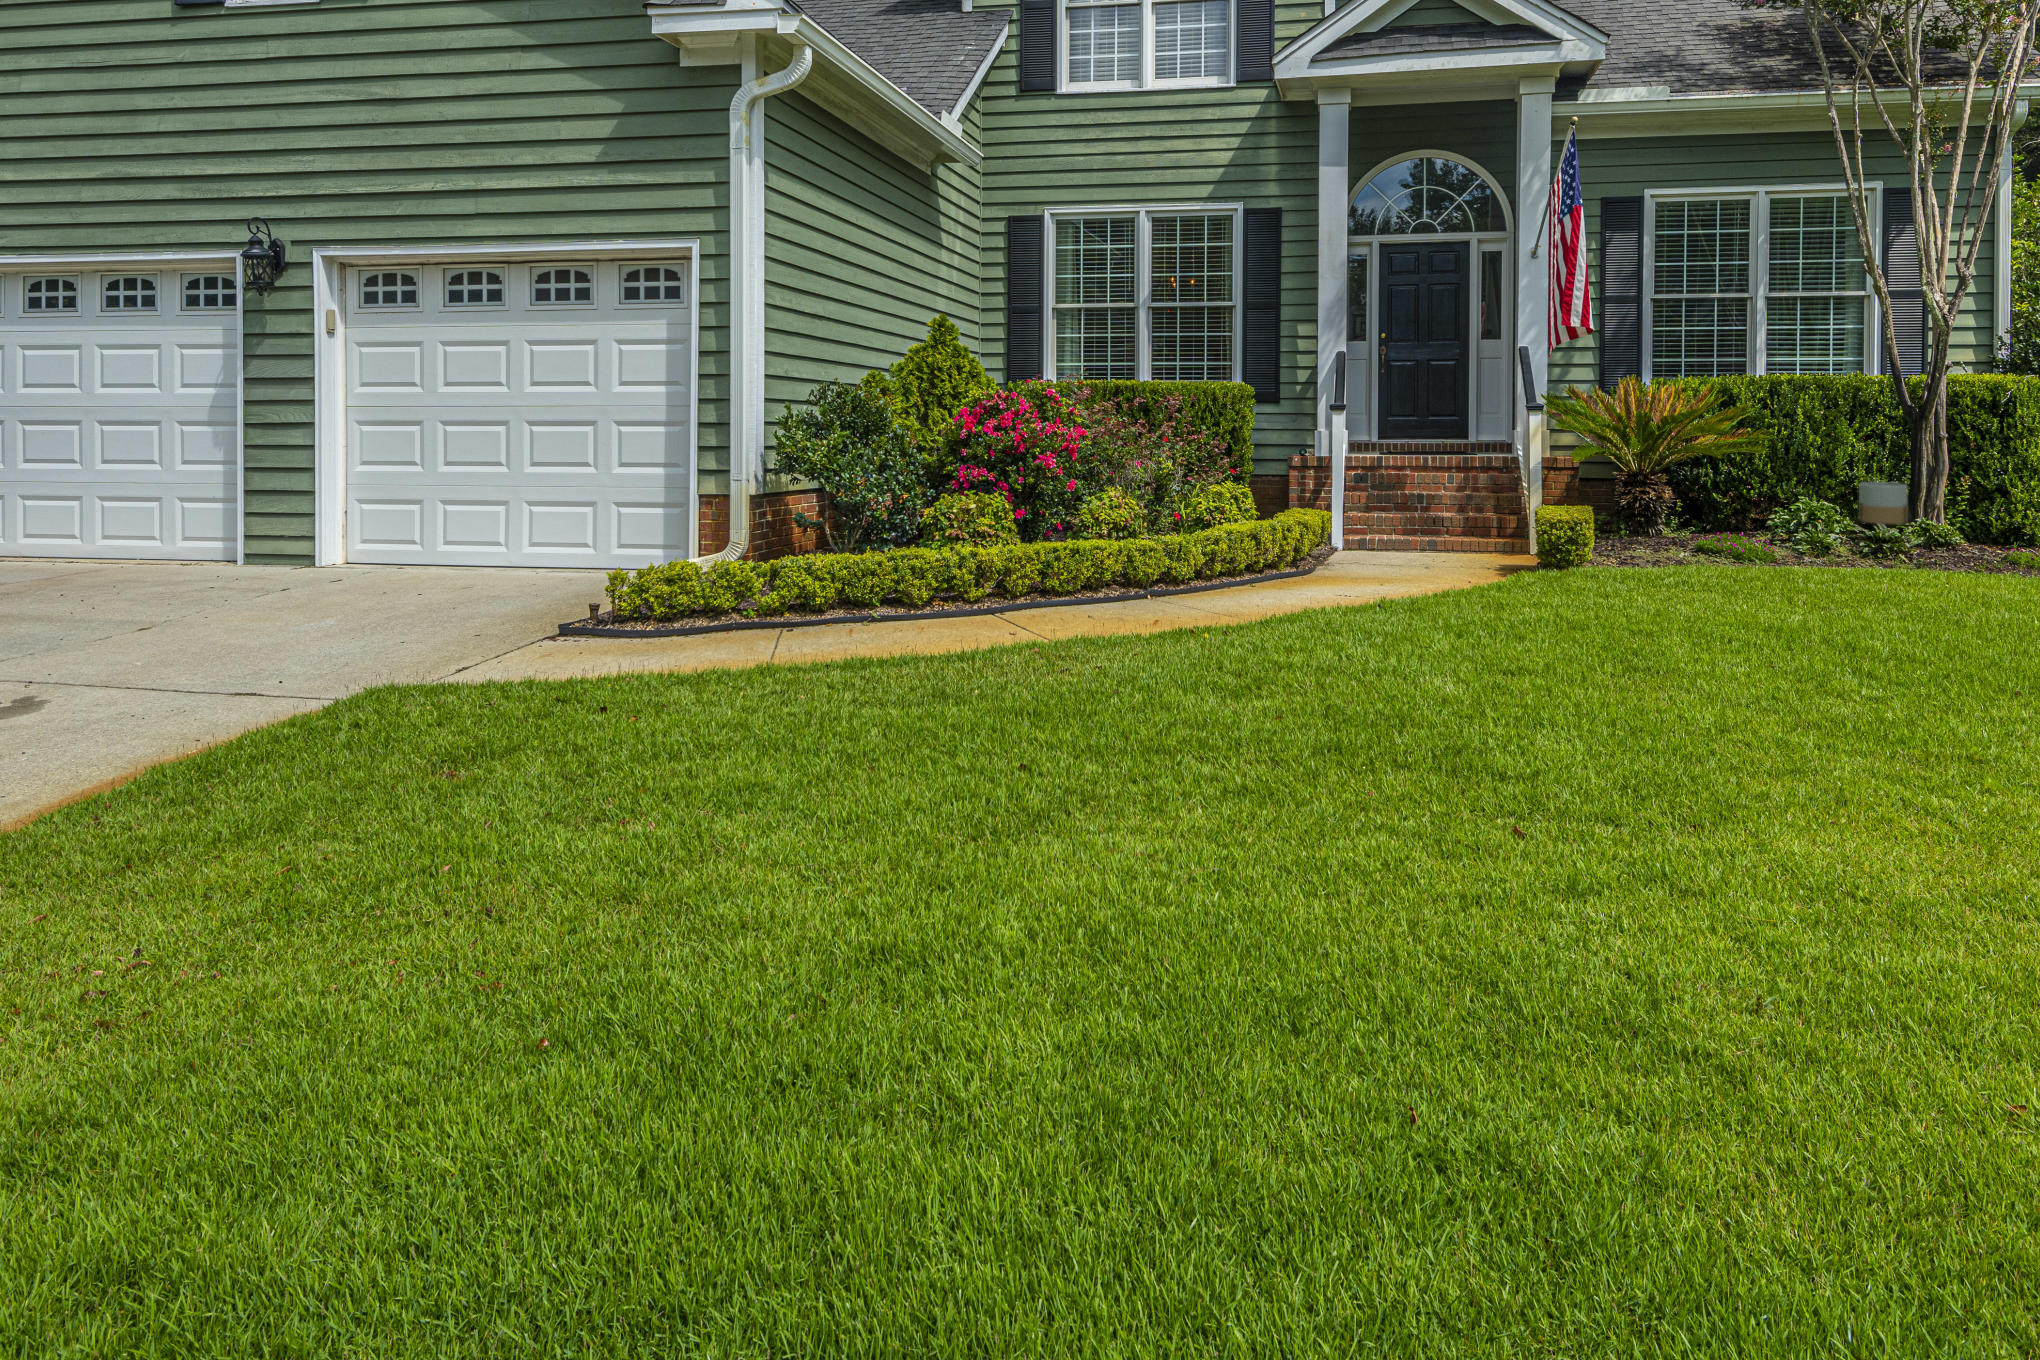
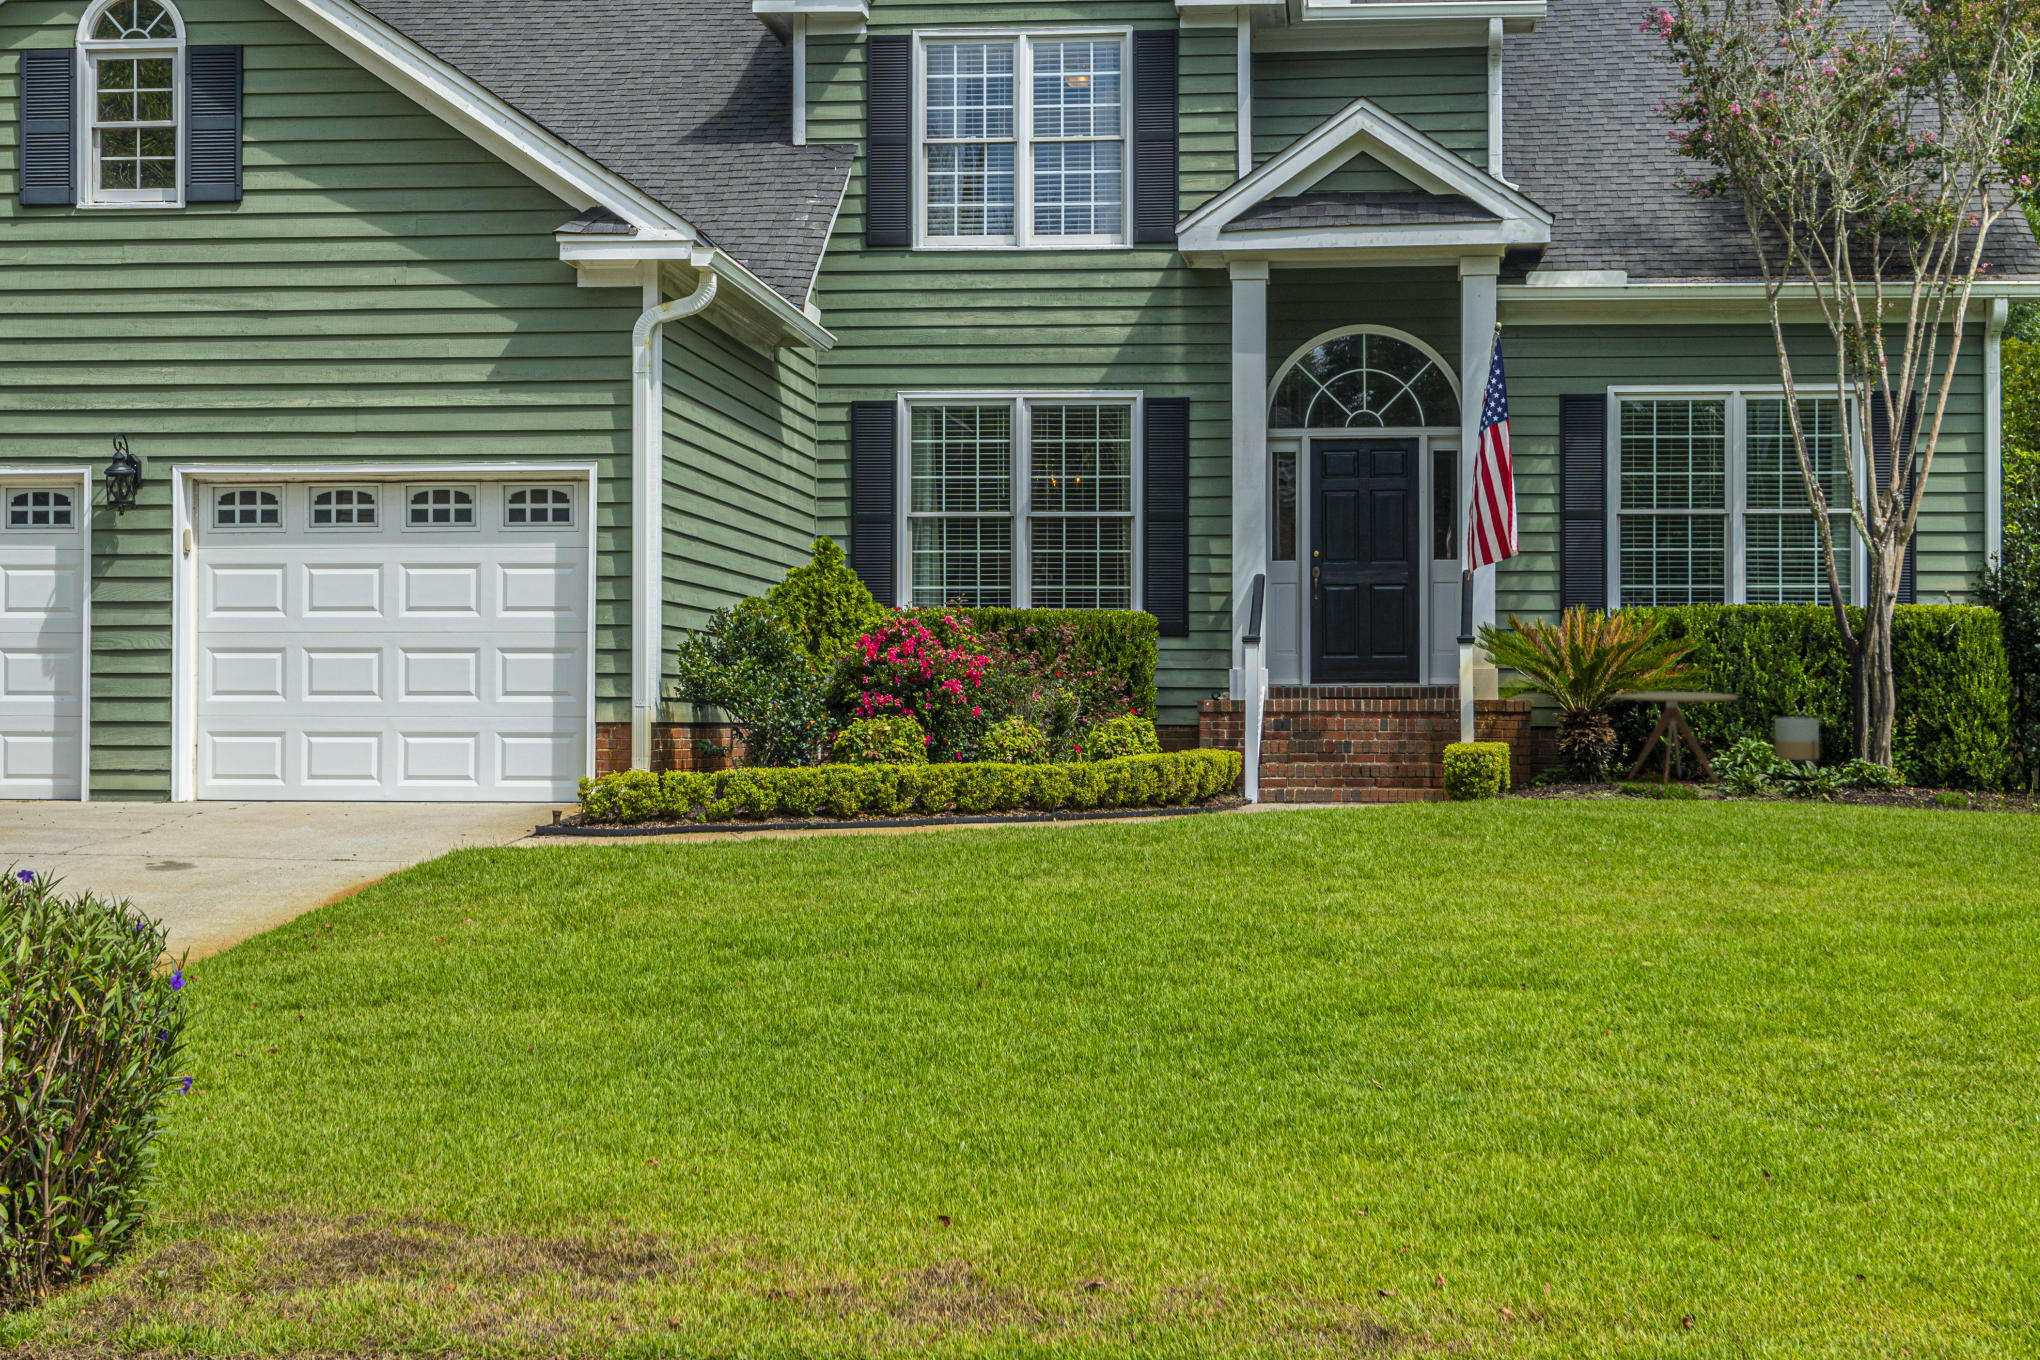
round table: none [1692,457,1831,549] -> present [1609,692,1736,783]

